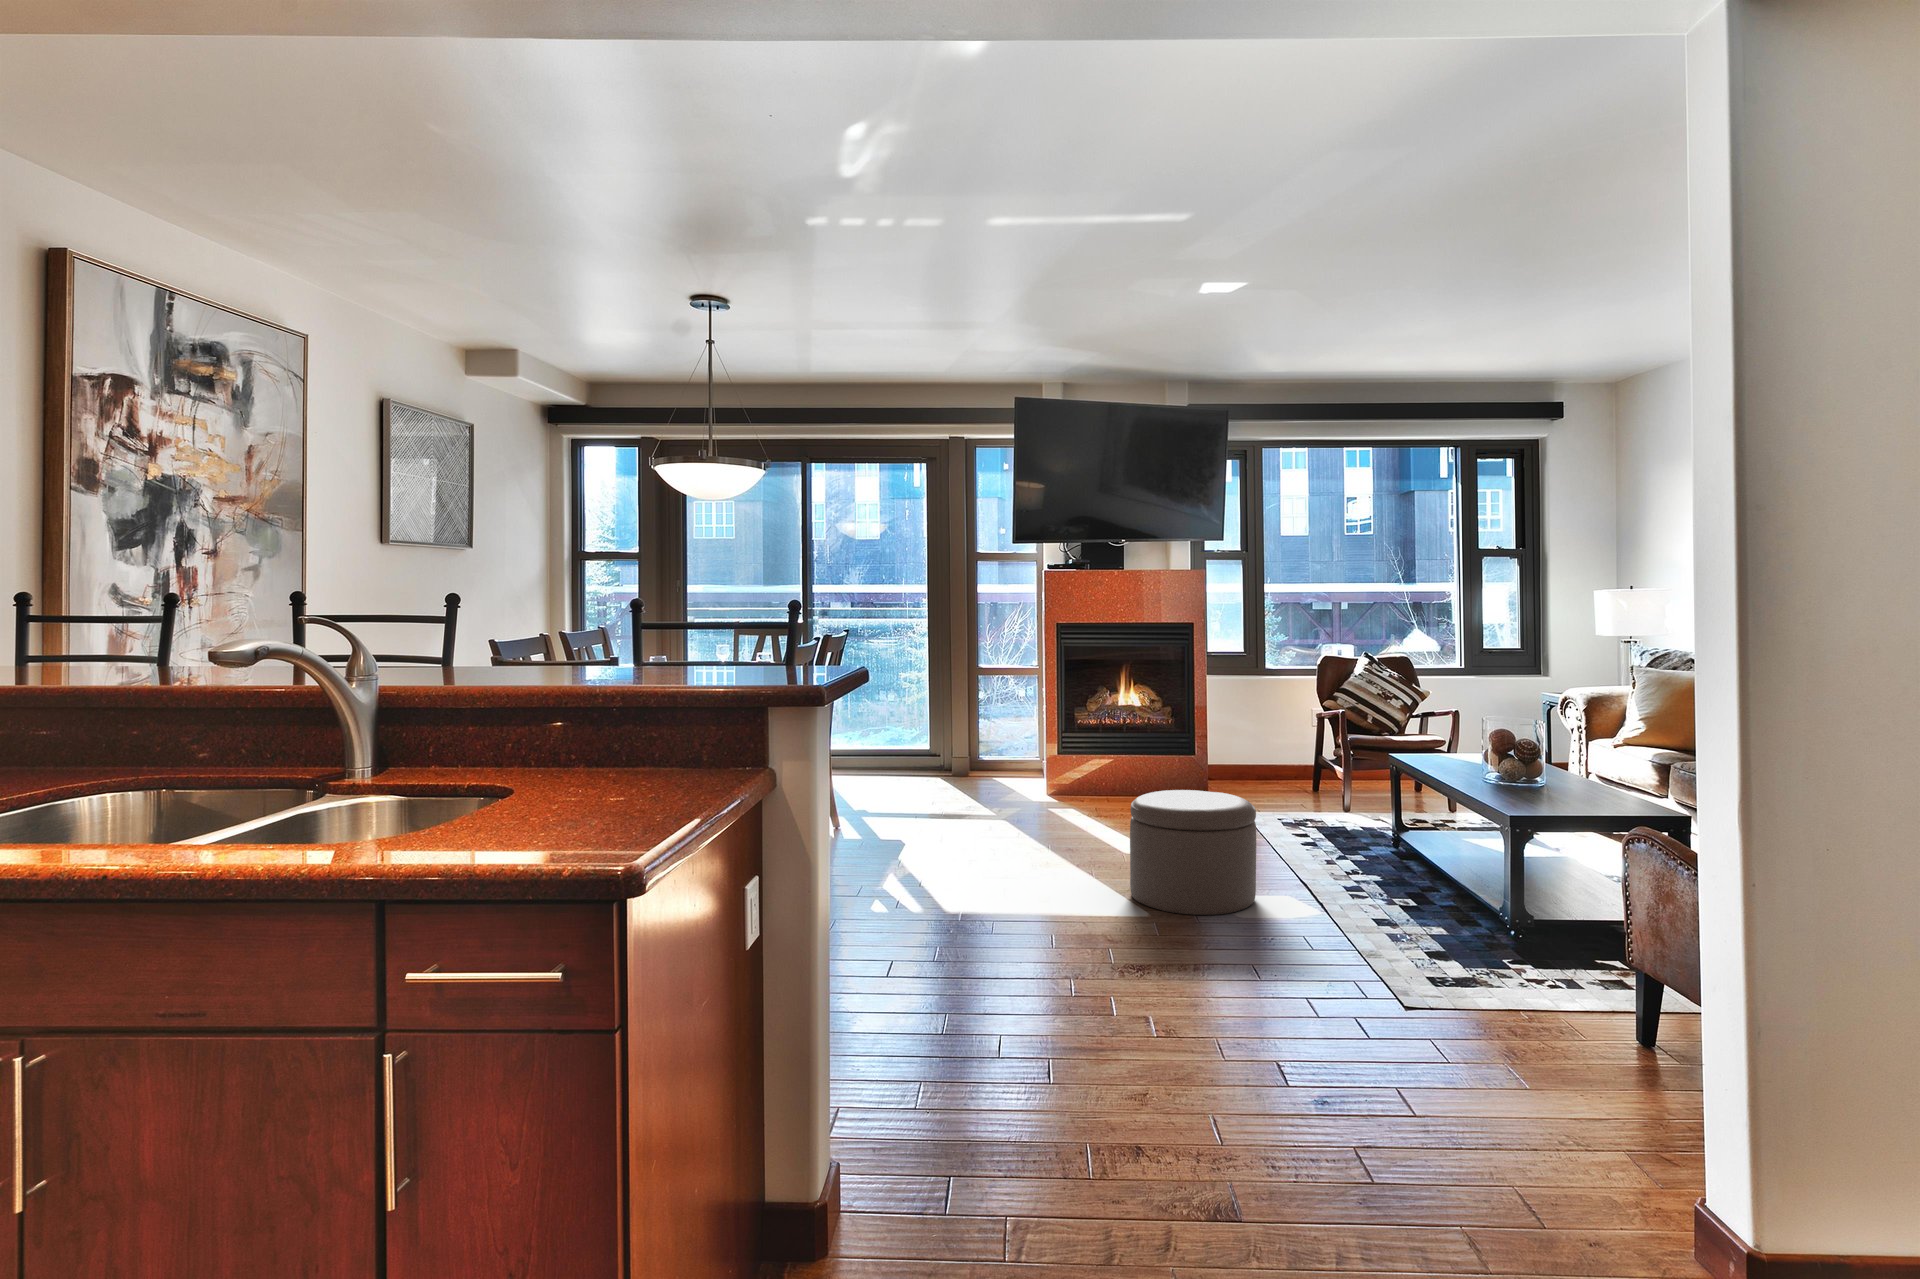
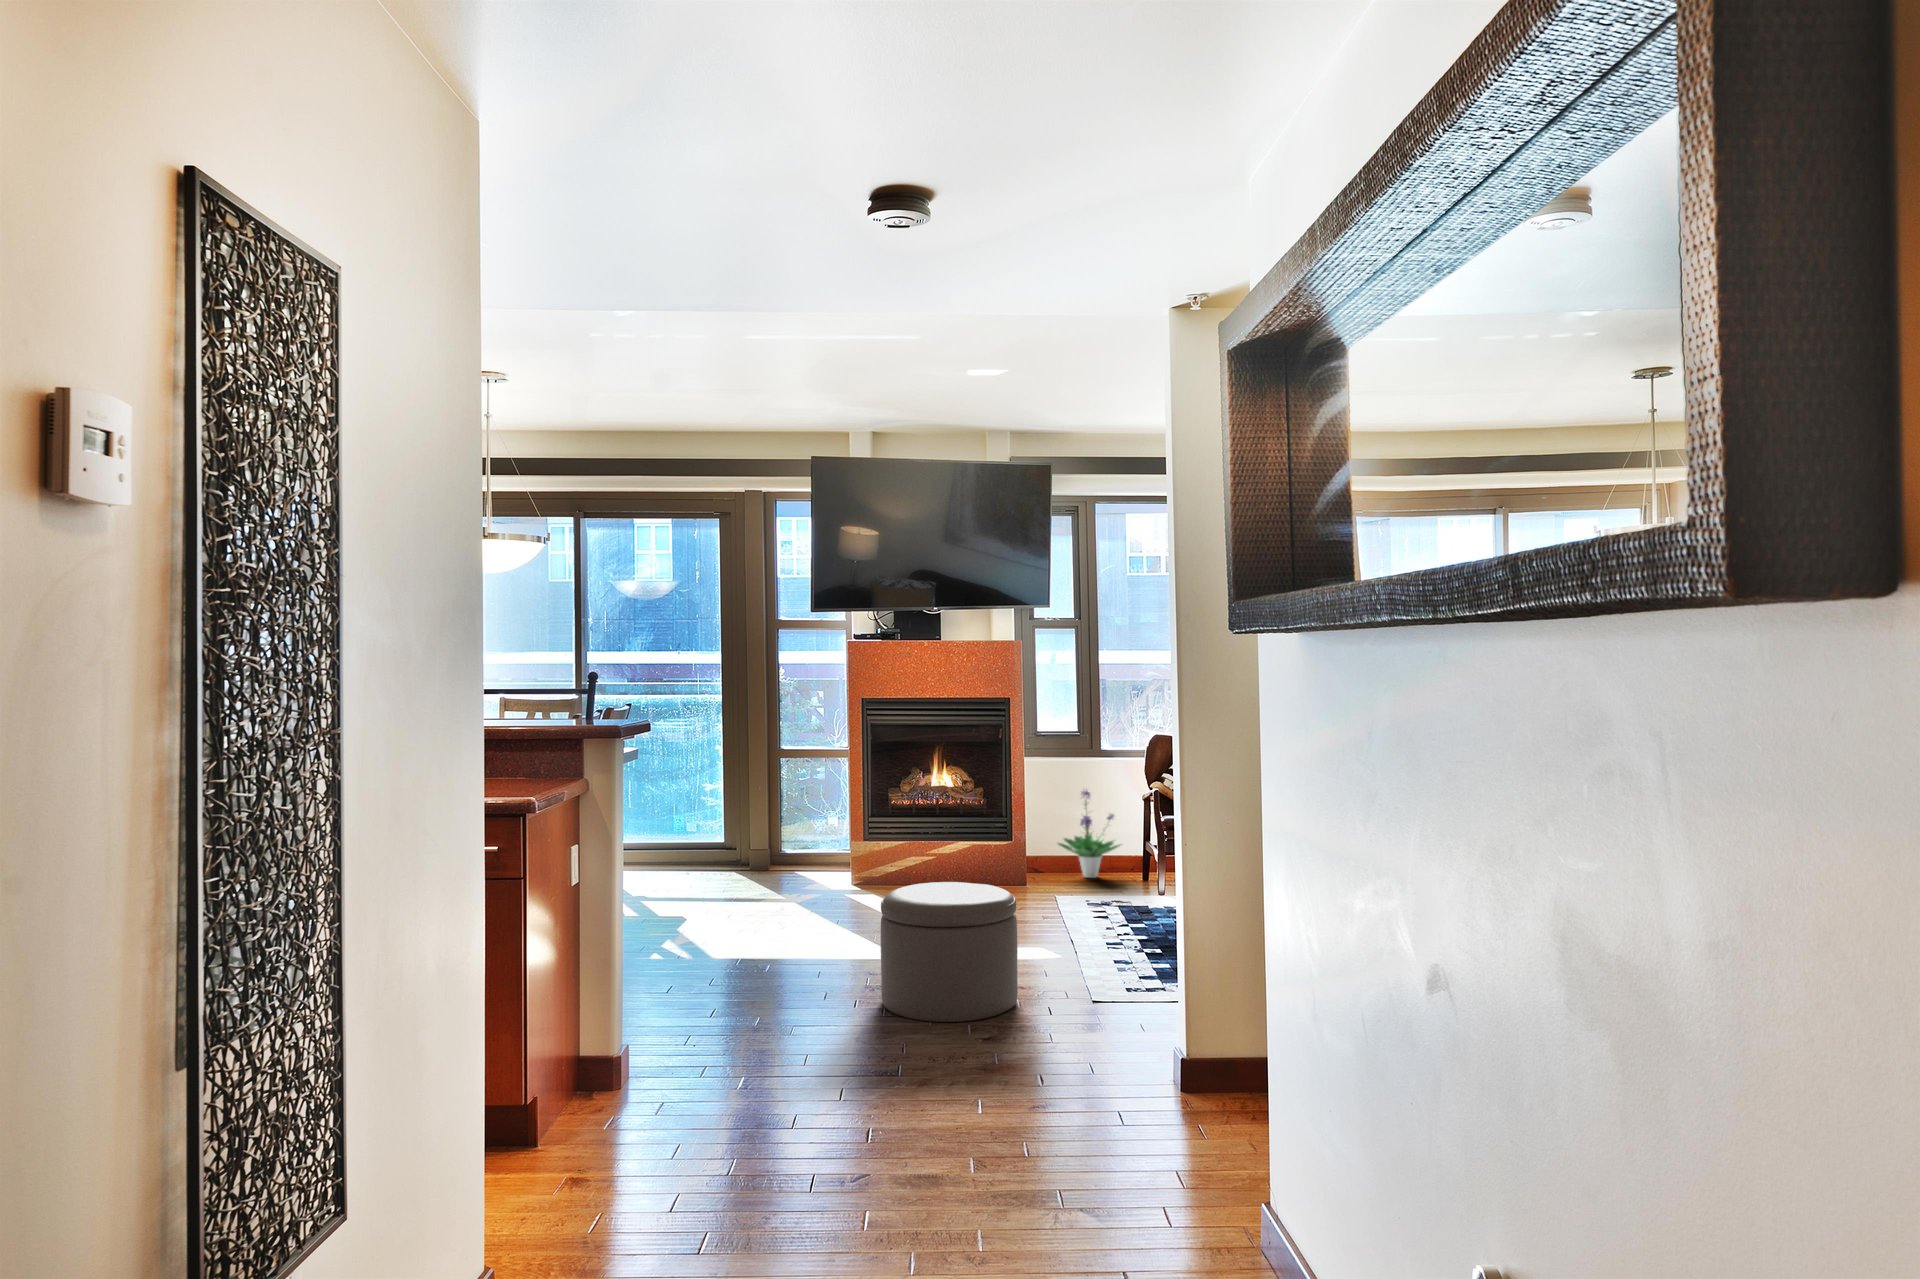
potted plant: none [1232,707,1295,789] -> present [1058,789,1120,878]

